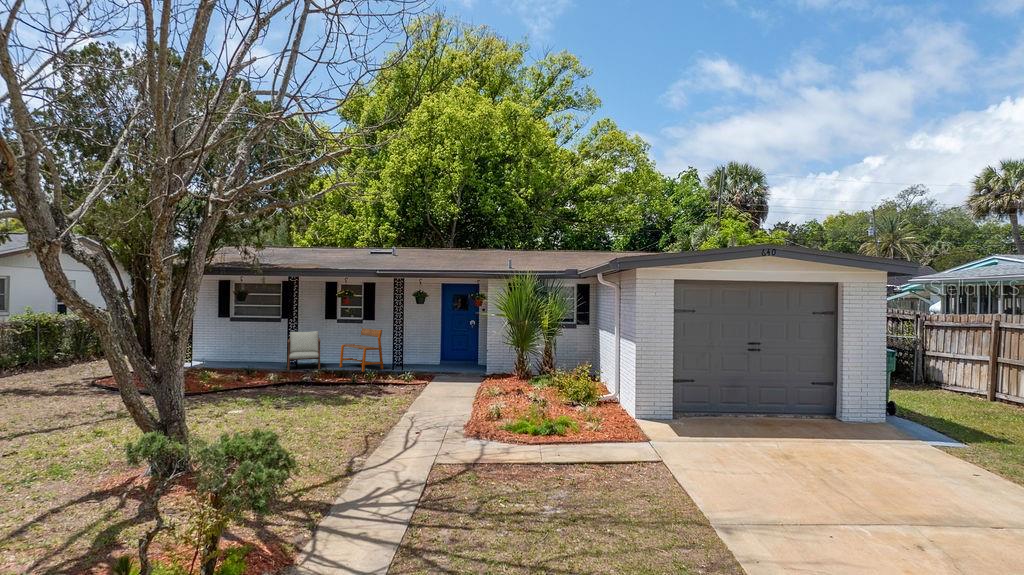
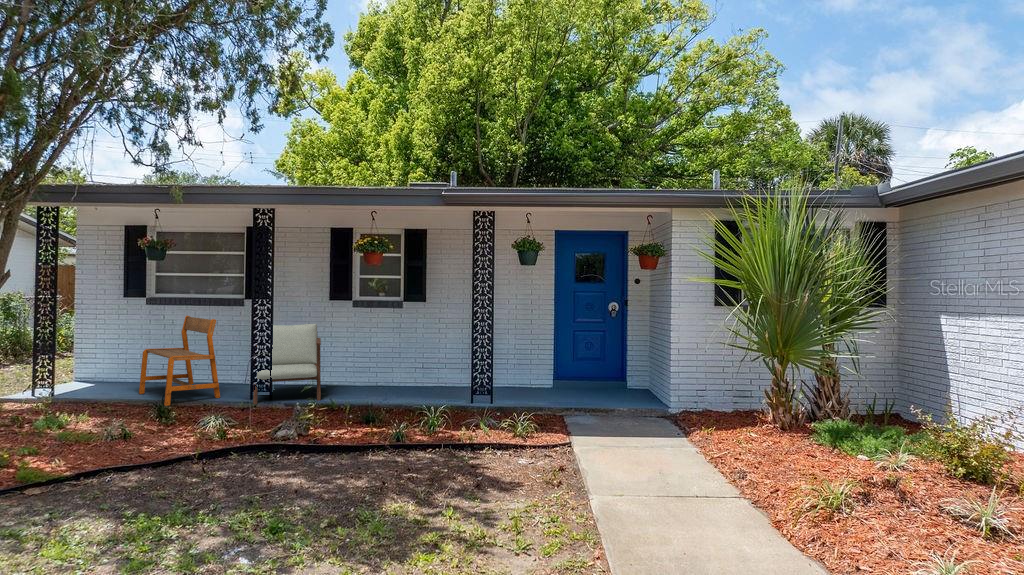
bench: present [340,328,383,372] -> present [139,316,220,406]

